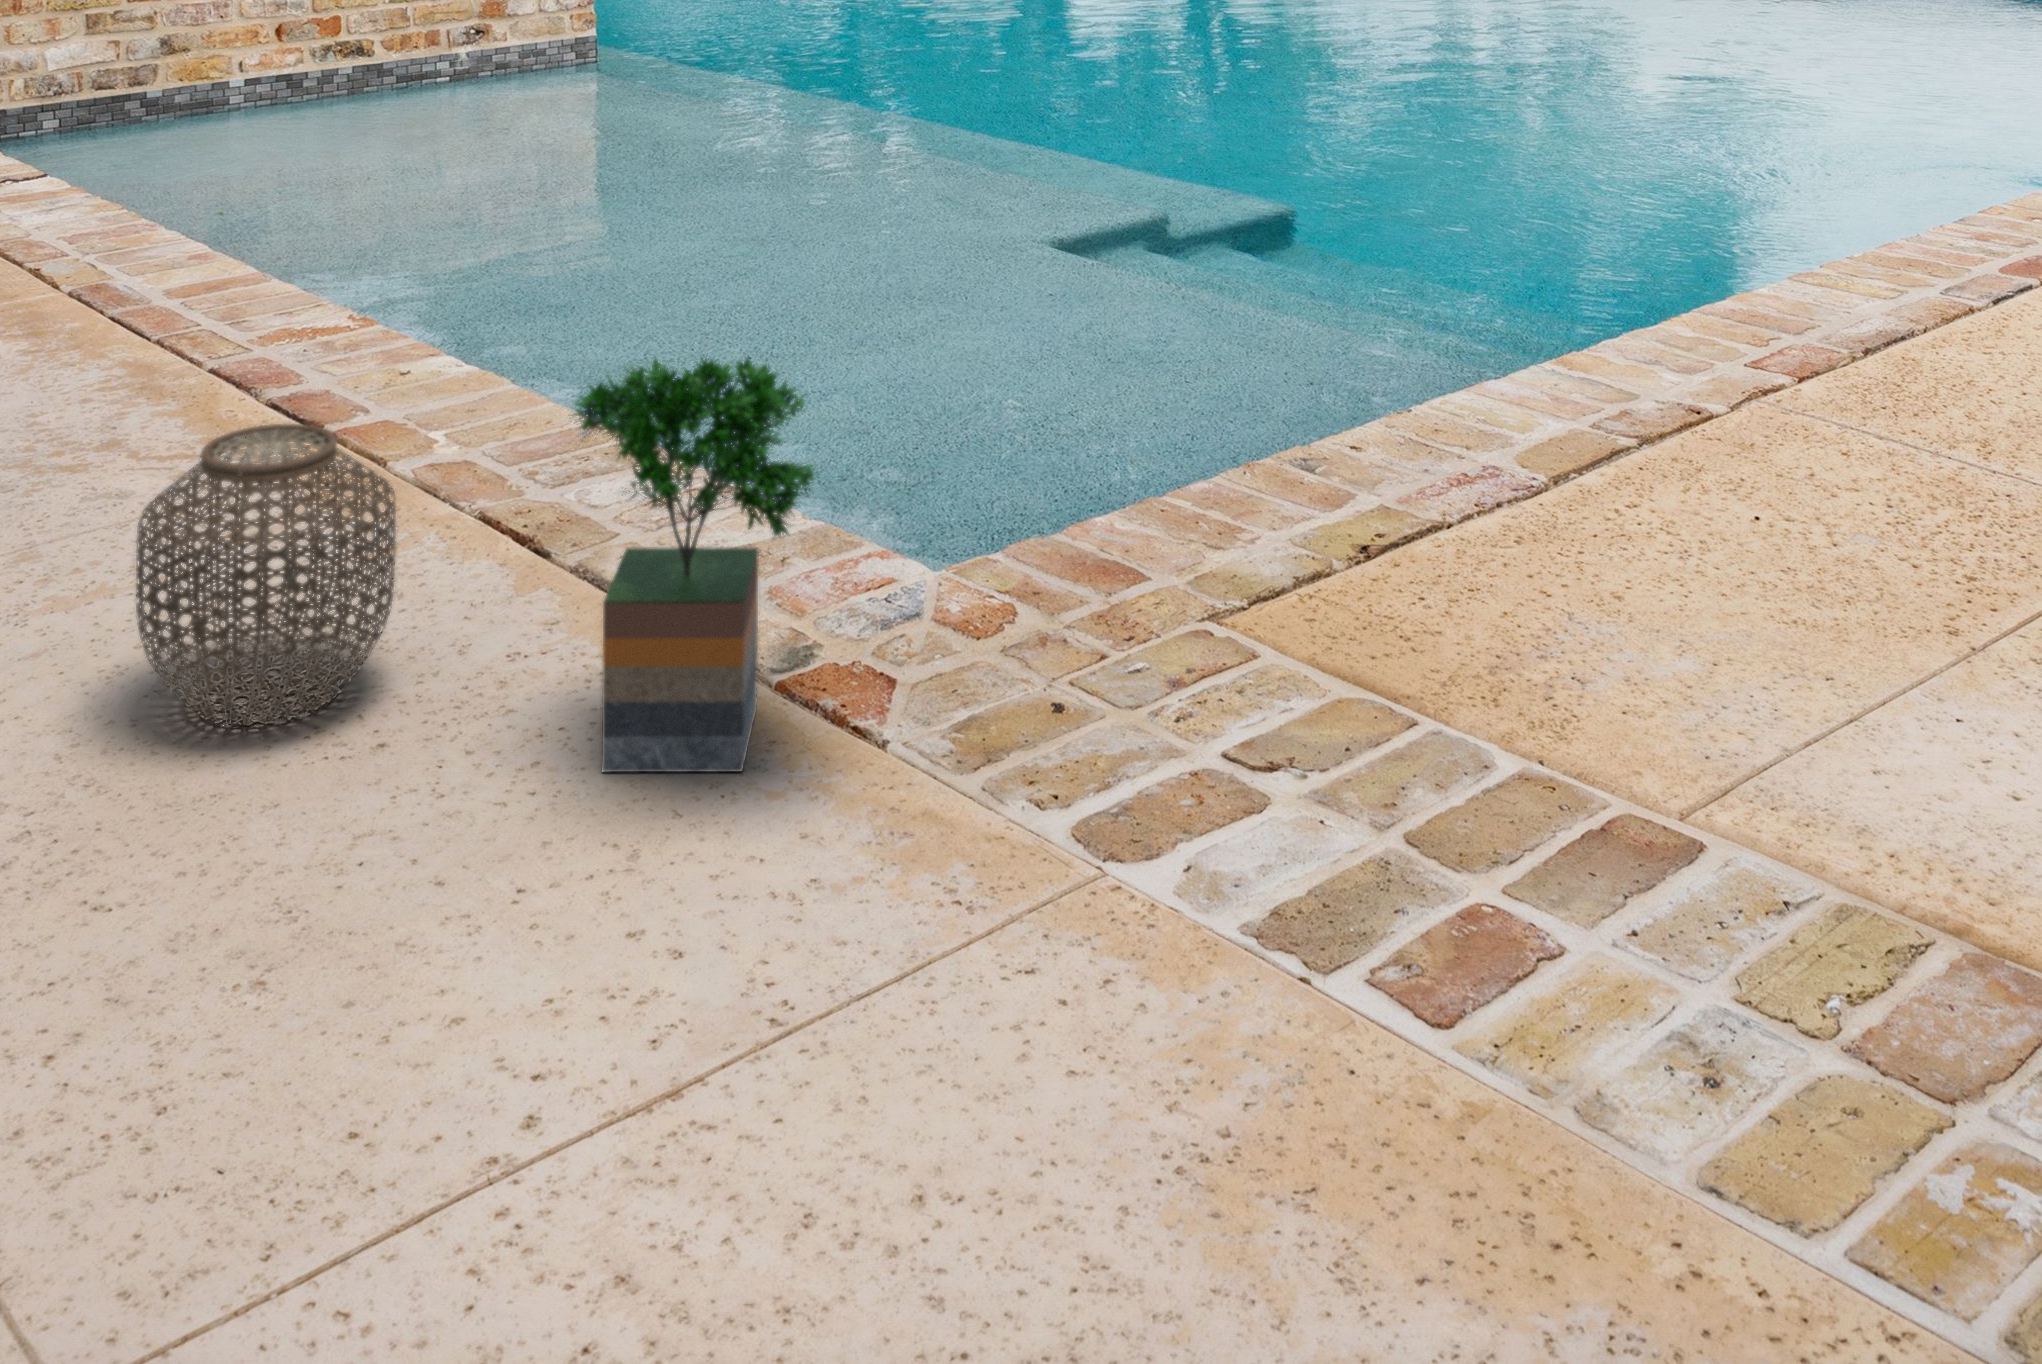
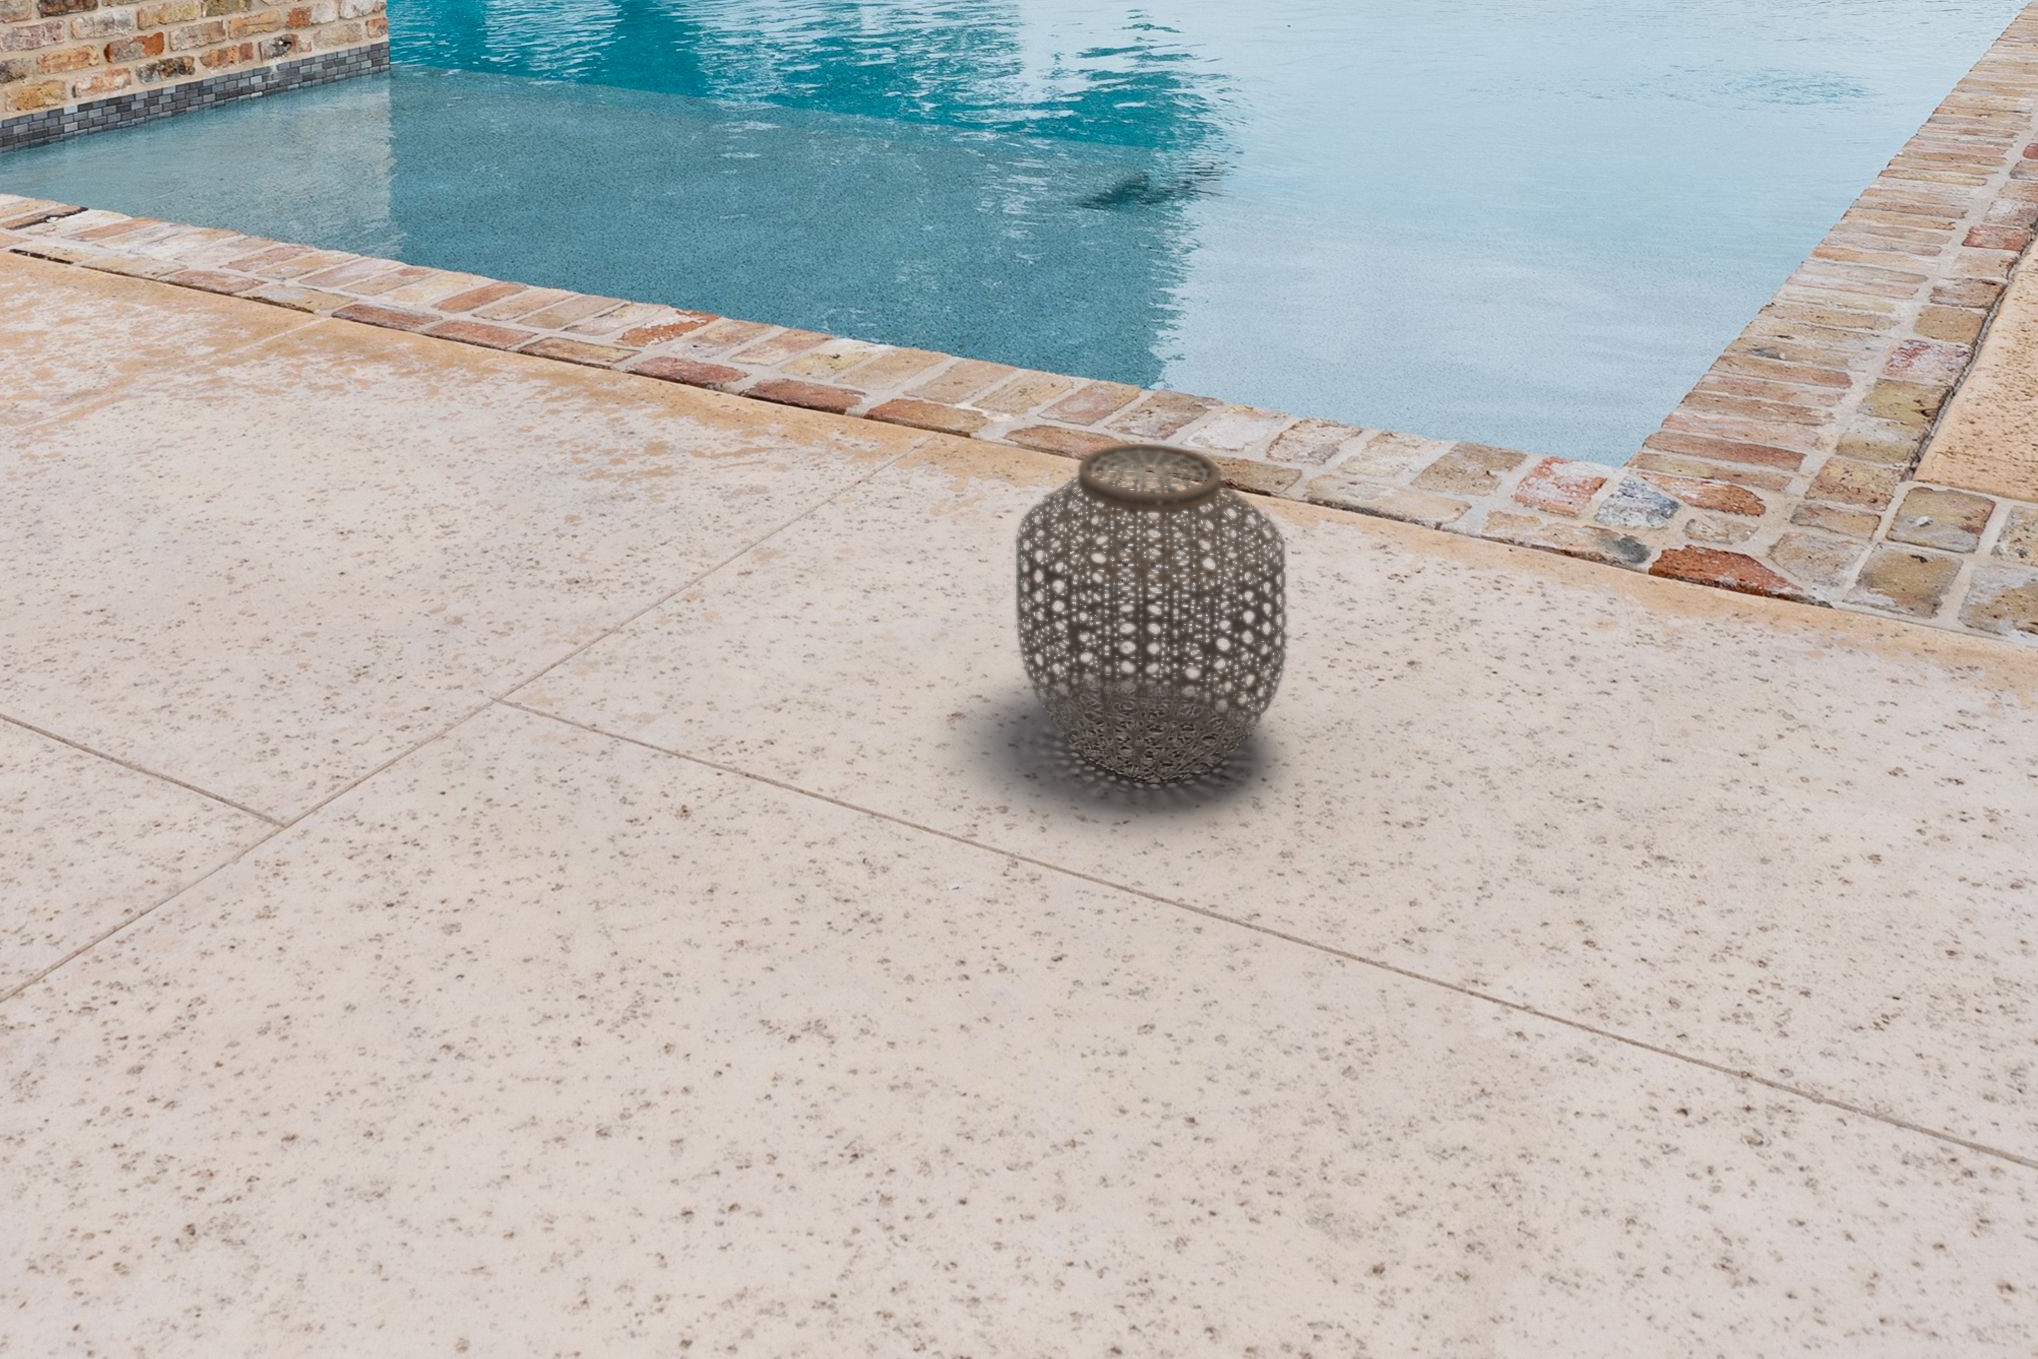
potted tree: present [572,358,817,772] -> none [1479,329,1803,780]

